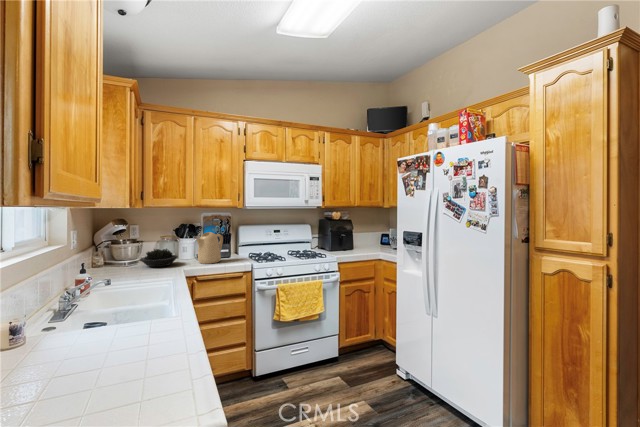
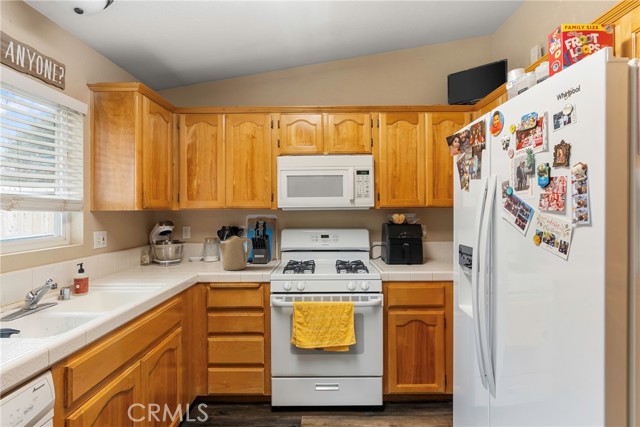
succulent plant: present [141,249,177,267] -> none [167,251,204,270]

